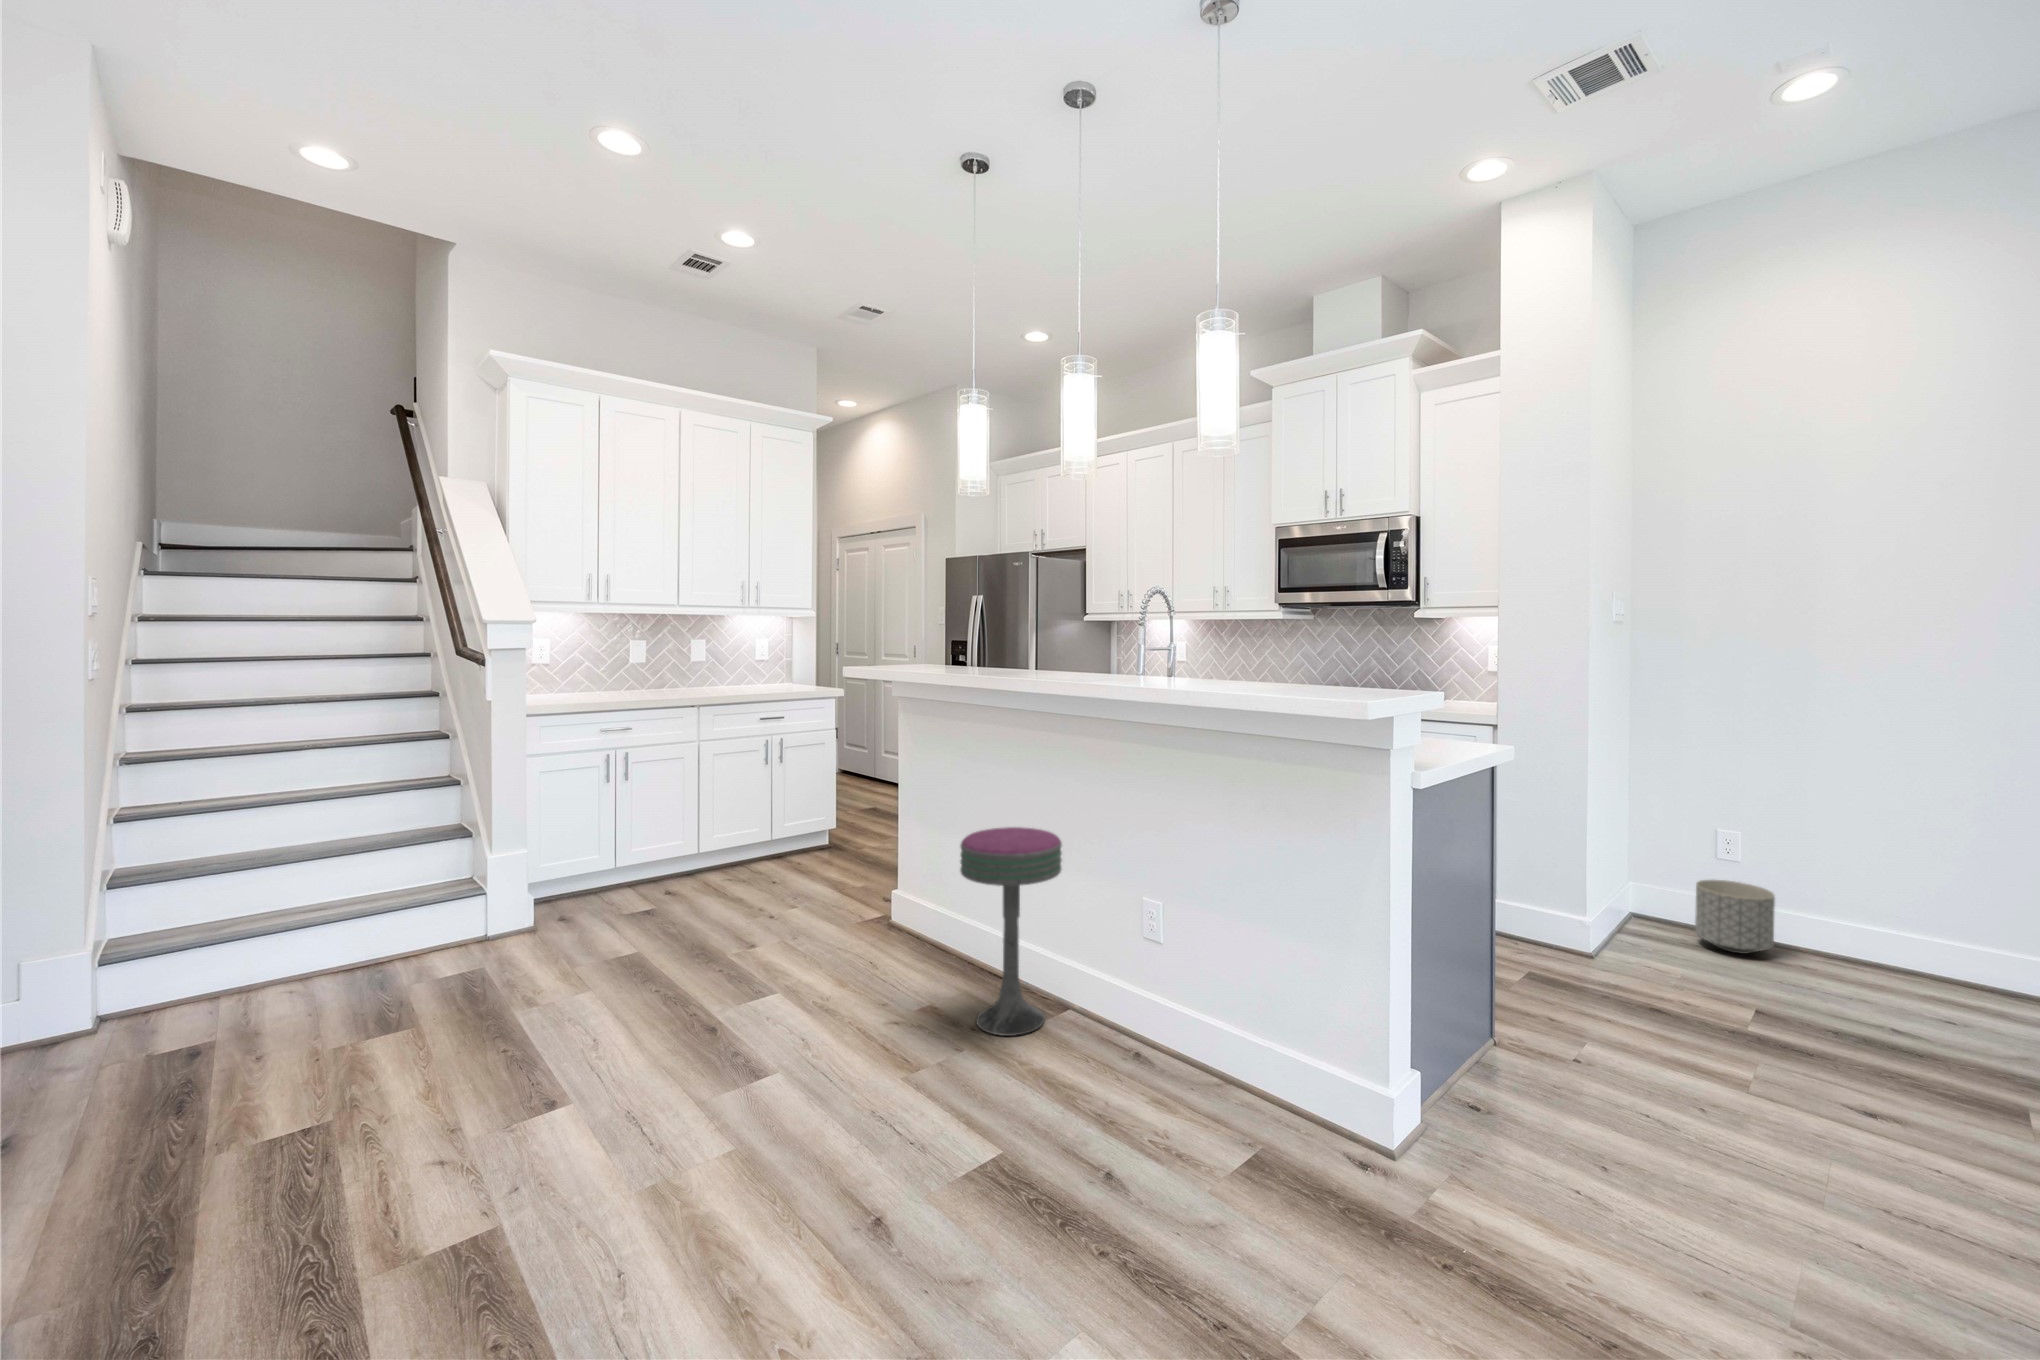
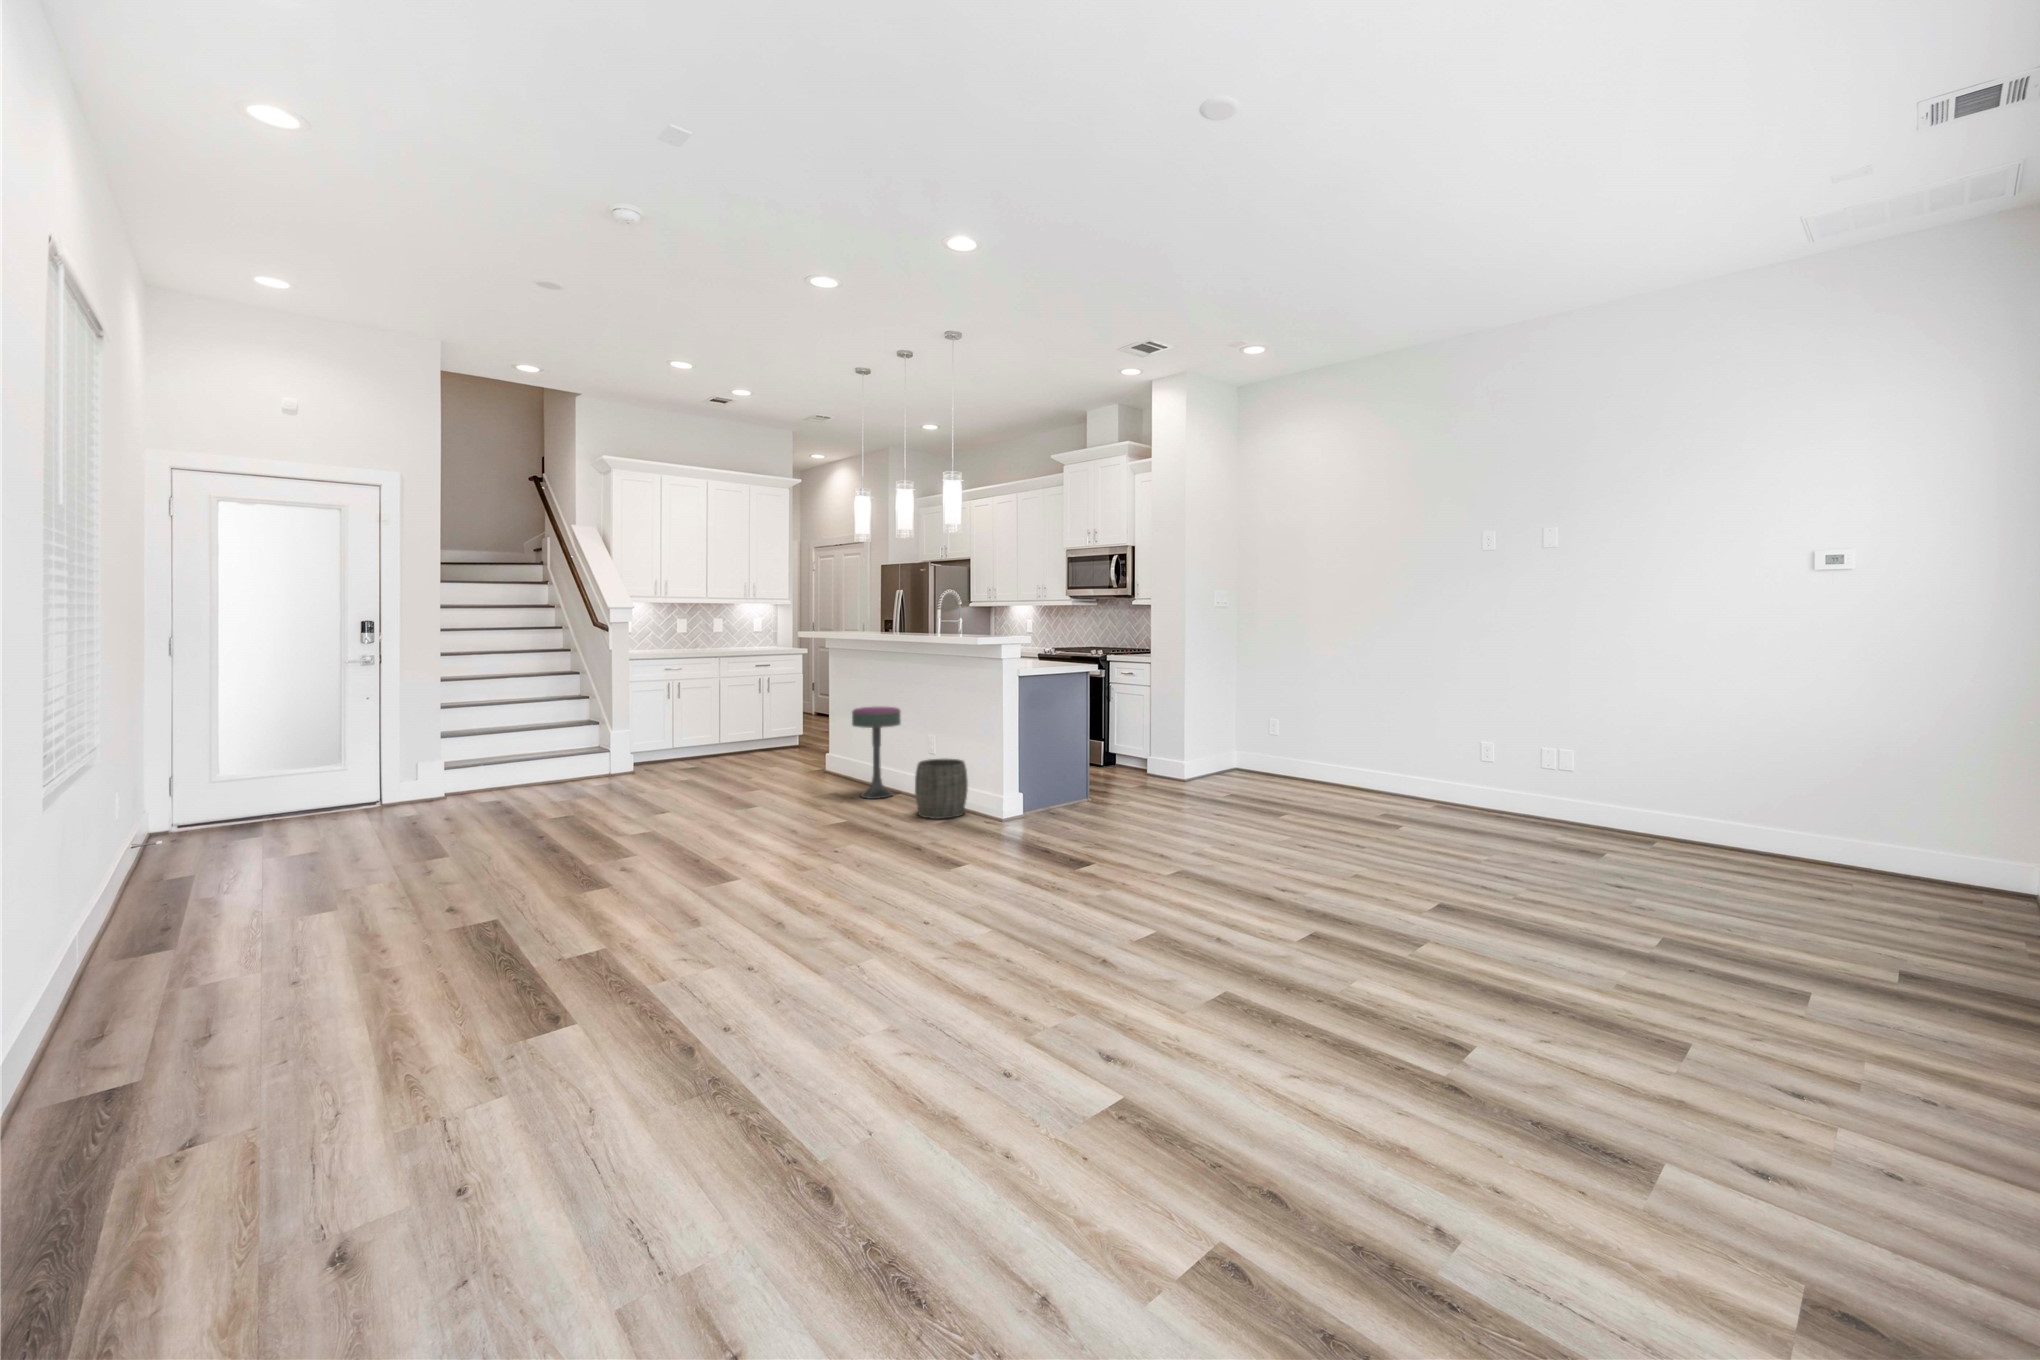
planter: present [1695,880,1775,954] -> none [1256,745,1291,780]
woven basket: none [1135,971,1258,1146] -> present [915,759,968,819]

